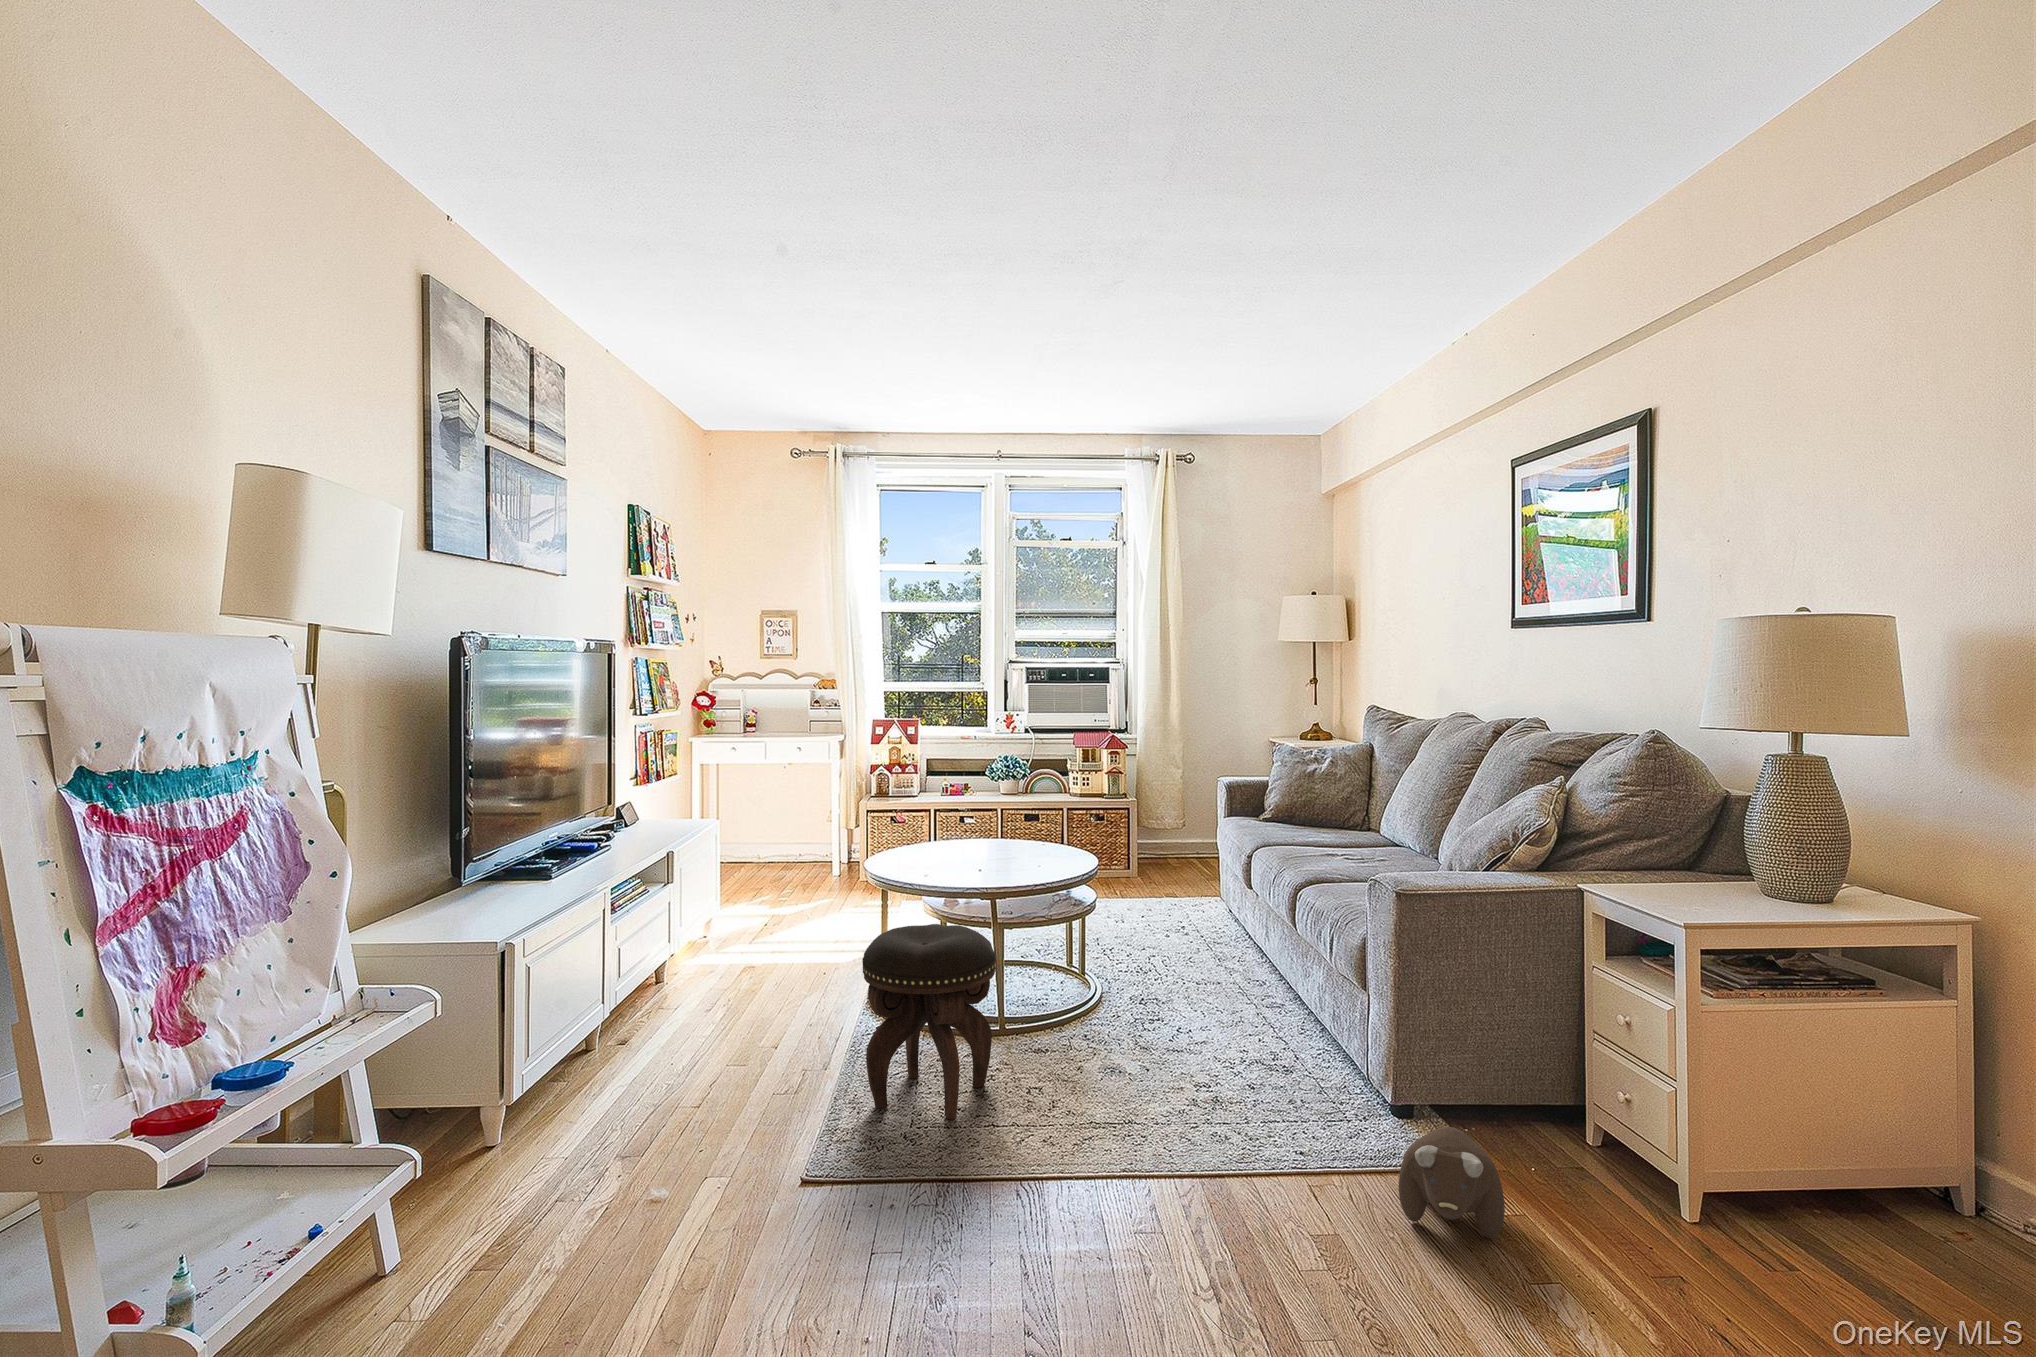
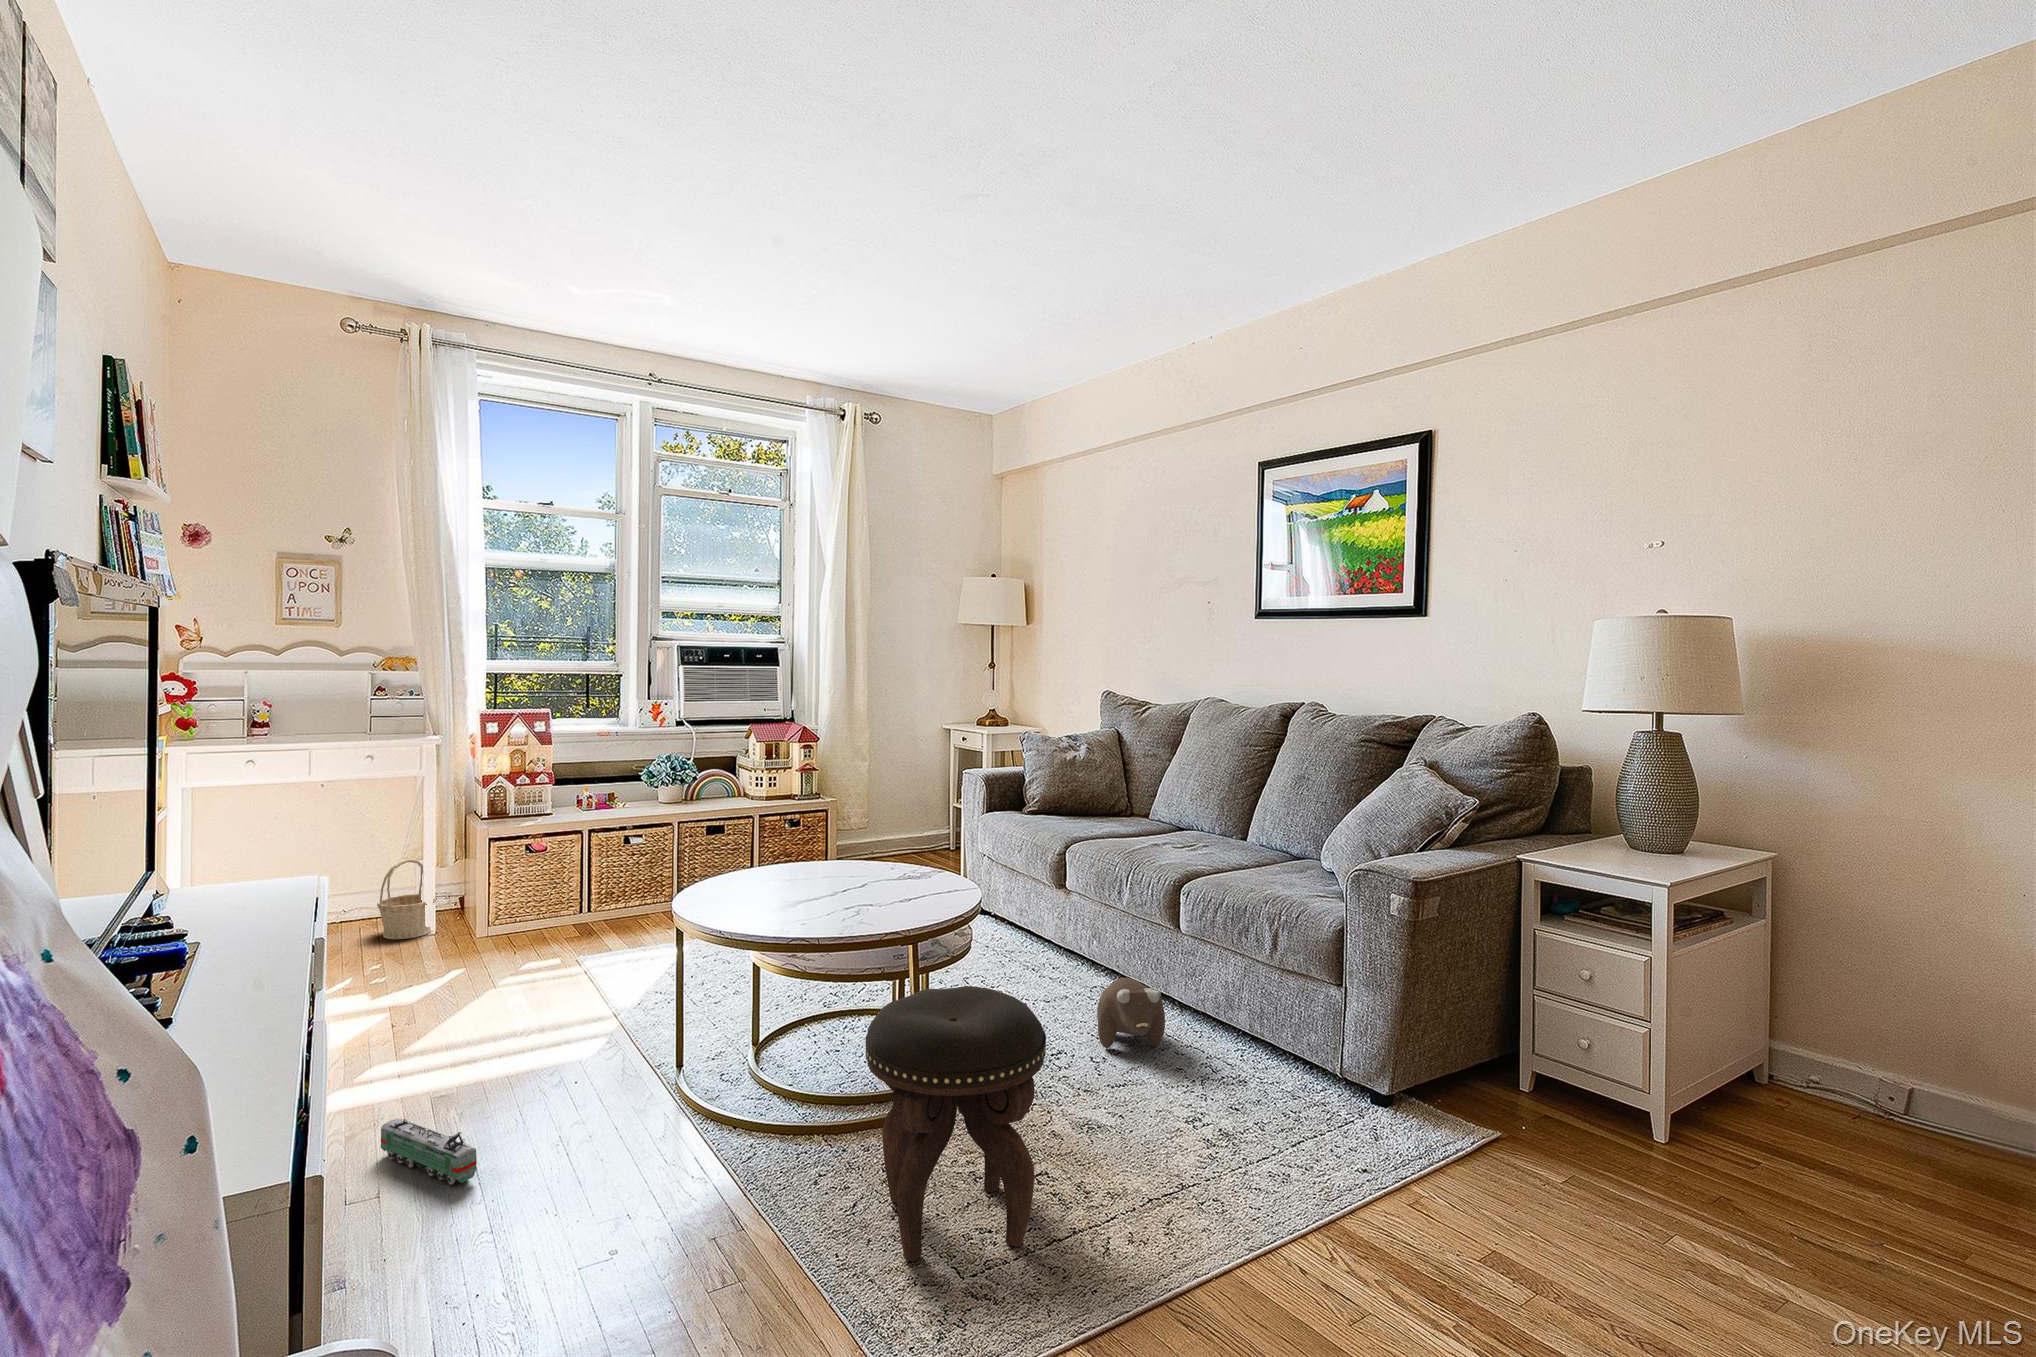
basket: none [805,820,841,876] -> present [377,859,436,939]
toy train: none [687,967,716,1009] -> present [381,1119,477,1185]
plush toy: present [1399,1127,1505,1239] -> present [1097,978,1165,1048]

